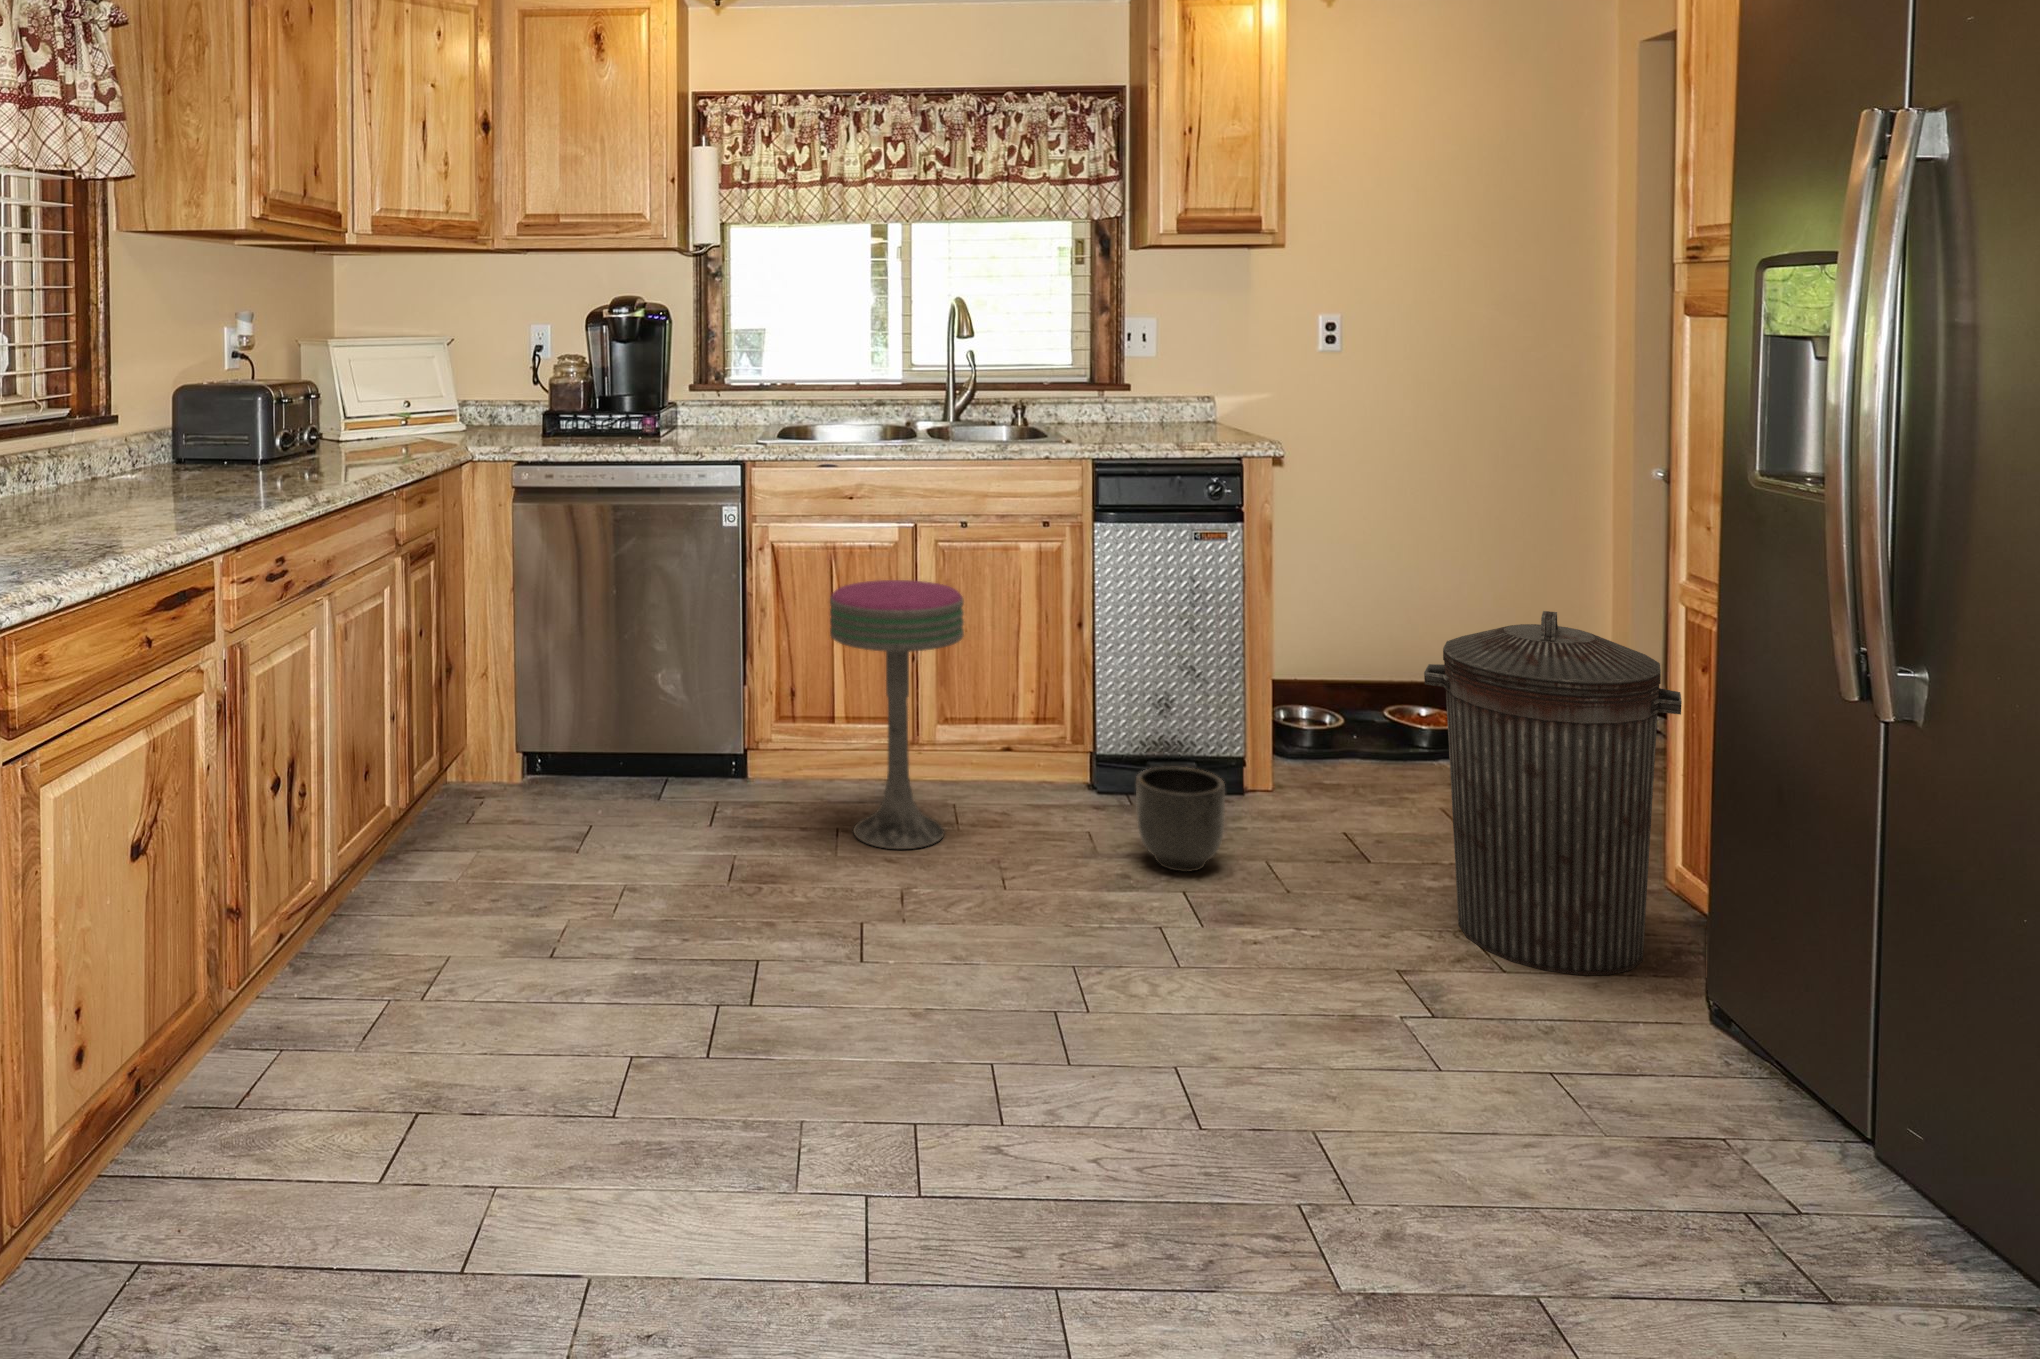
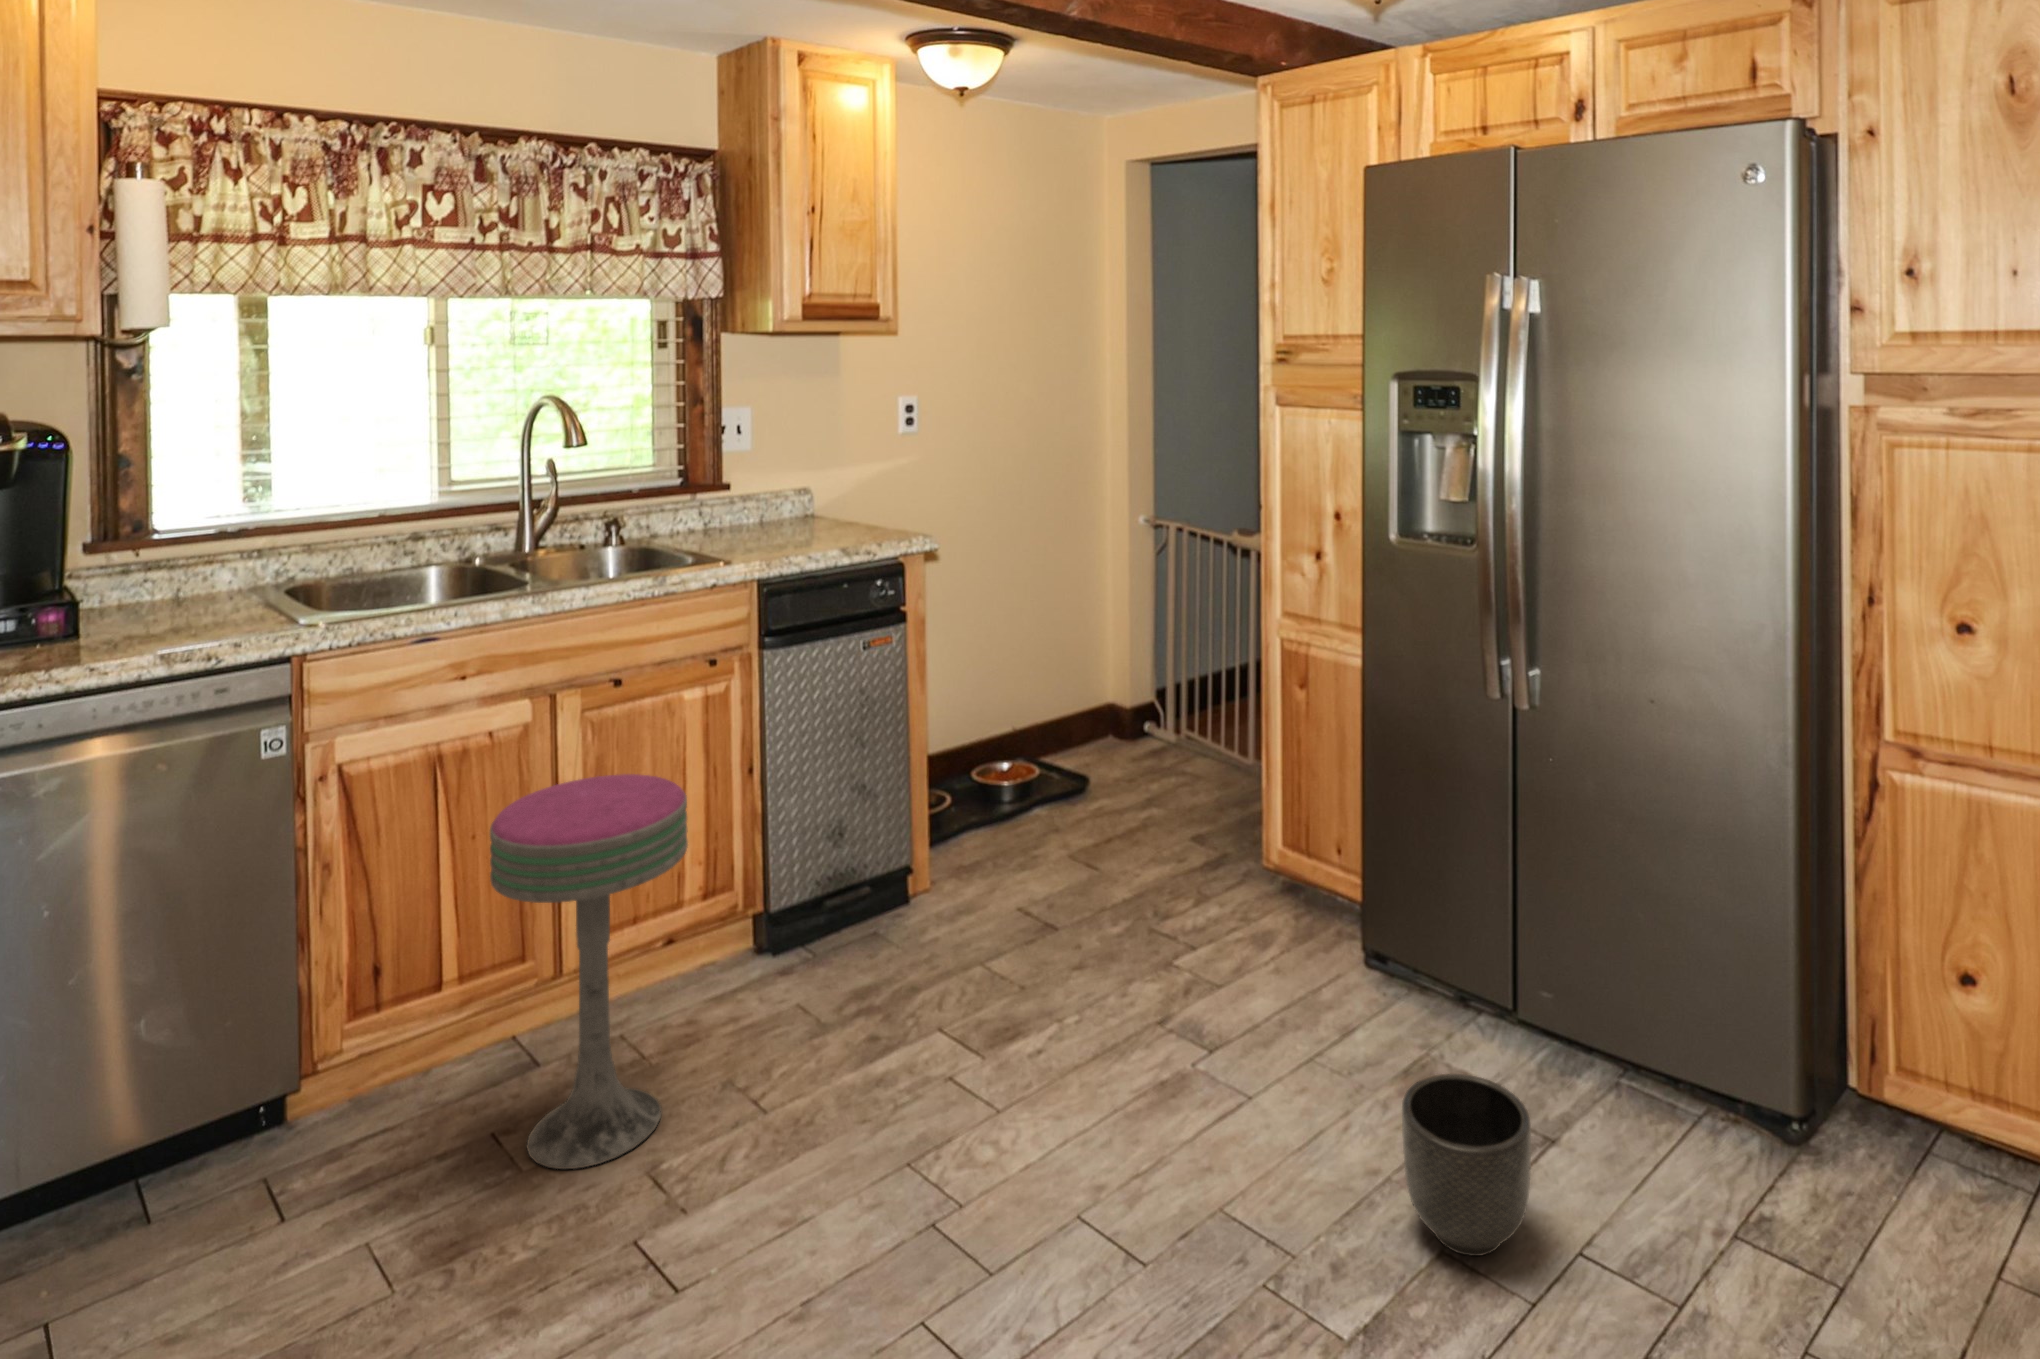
trash can: present [1424,611,1682,975] -> none [1177,675,1377,1011]
planter: present [1136,767,1225,872] -> present [1402,1074,1531,1256]

